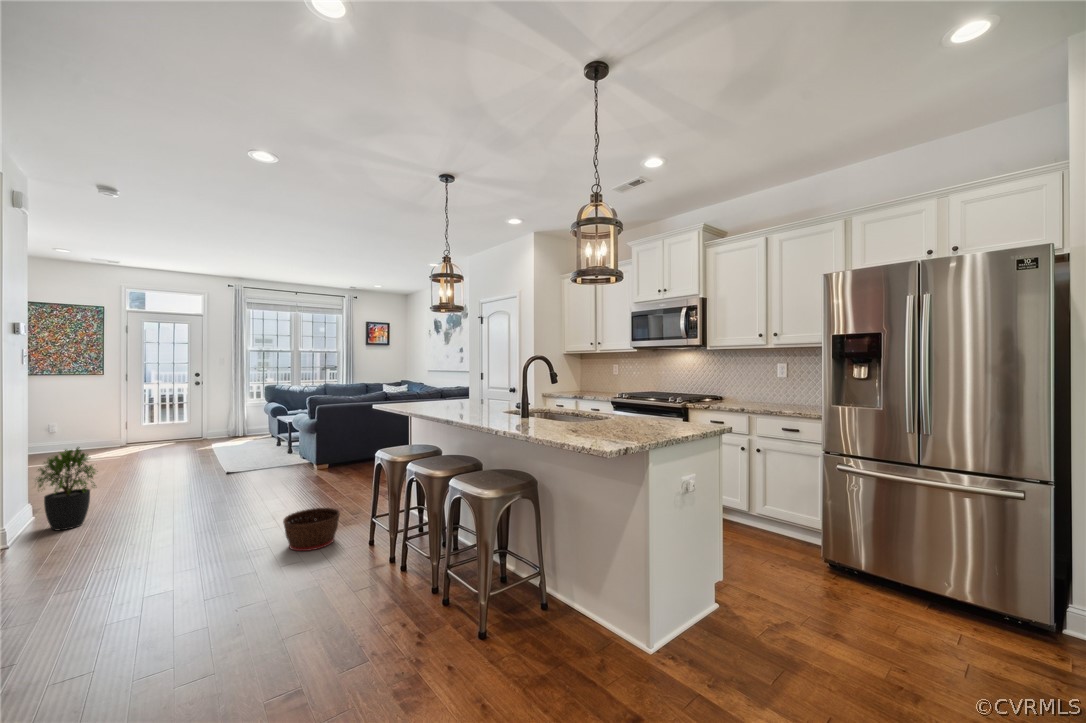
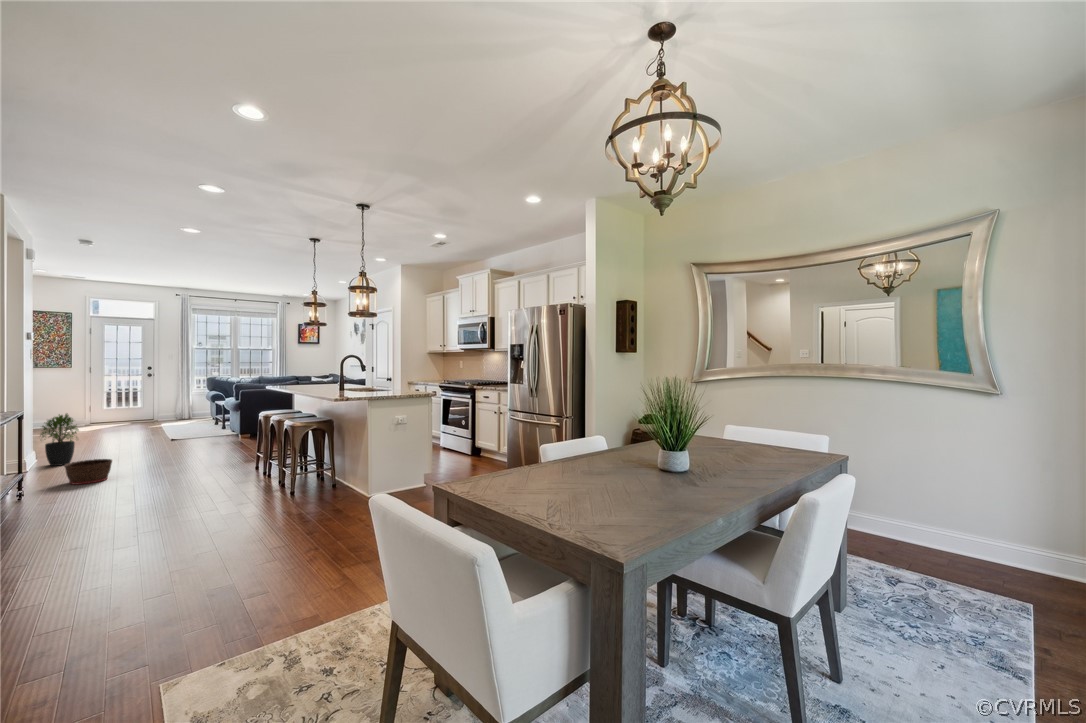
basket: present [283,508,340,551] -> present [64,459,112,485]

